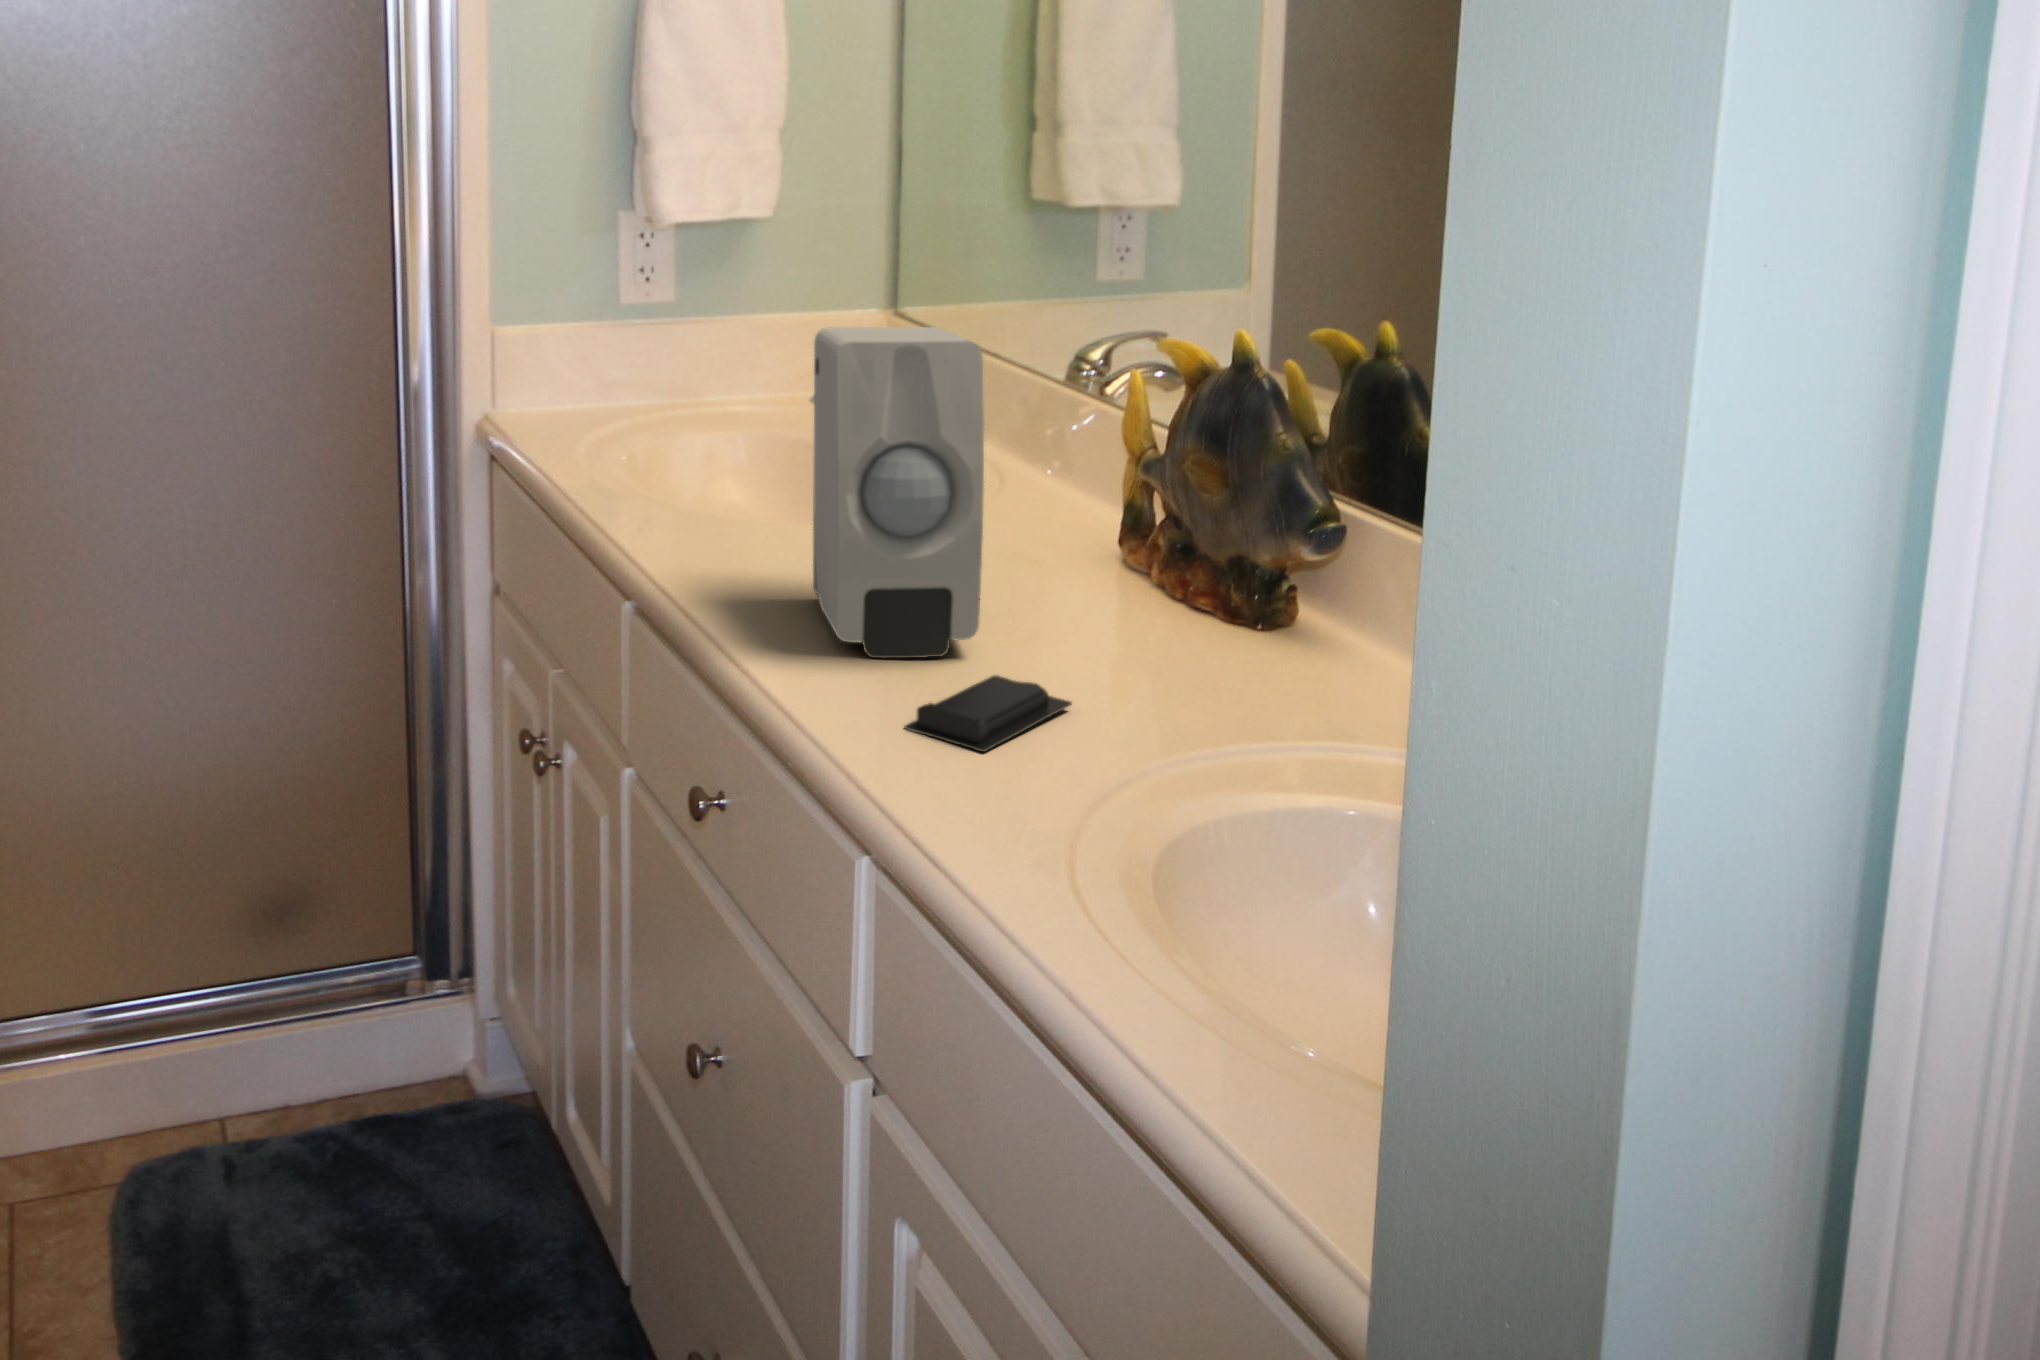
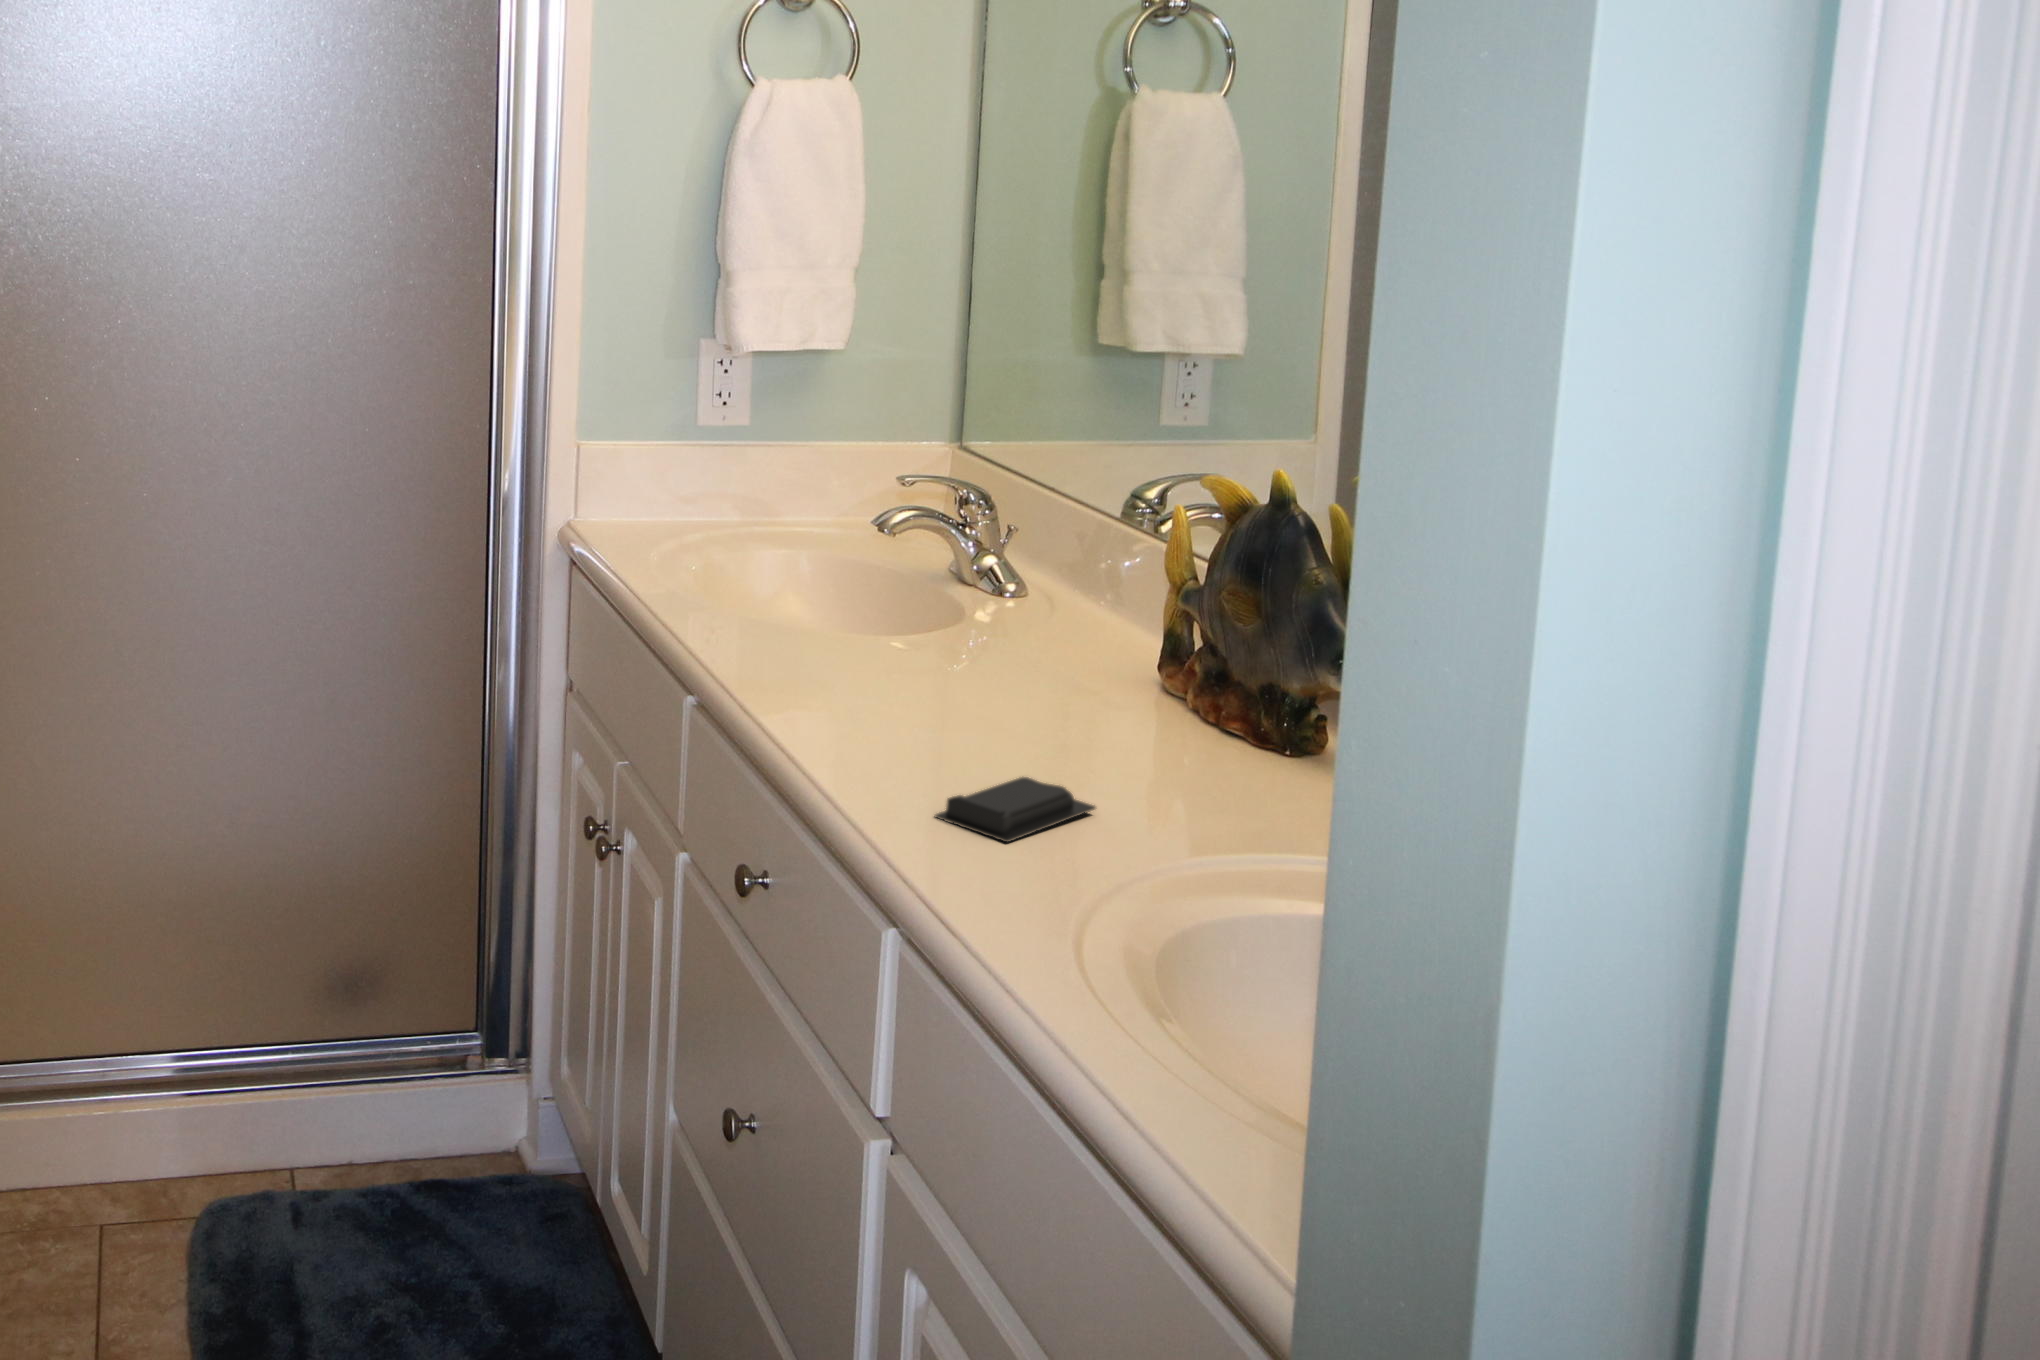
soap dispenser: present [813,327,984,658] -> none [861,449,1025,759]

